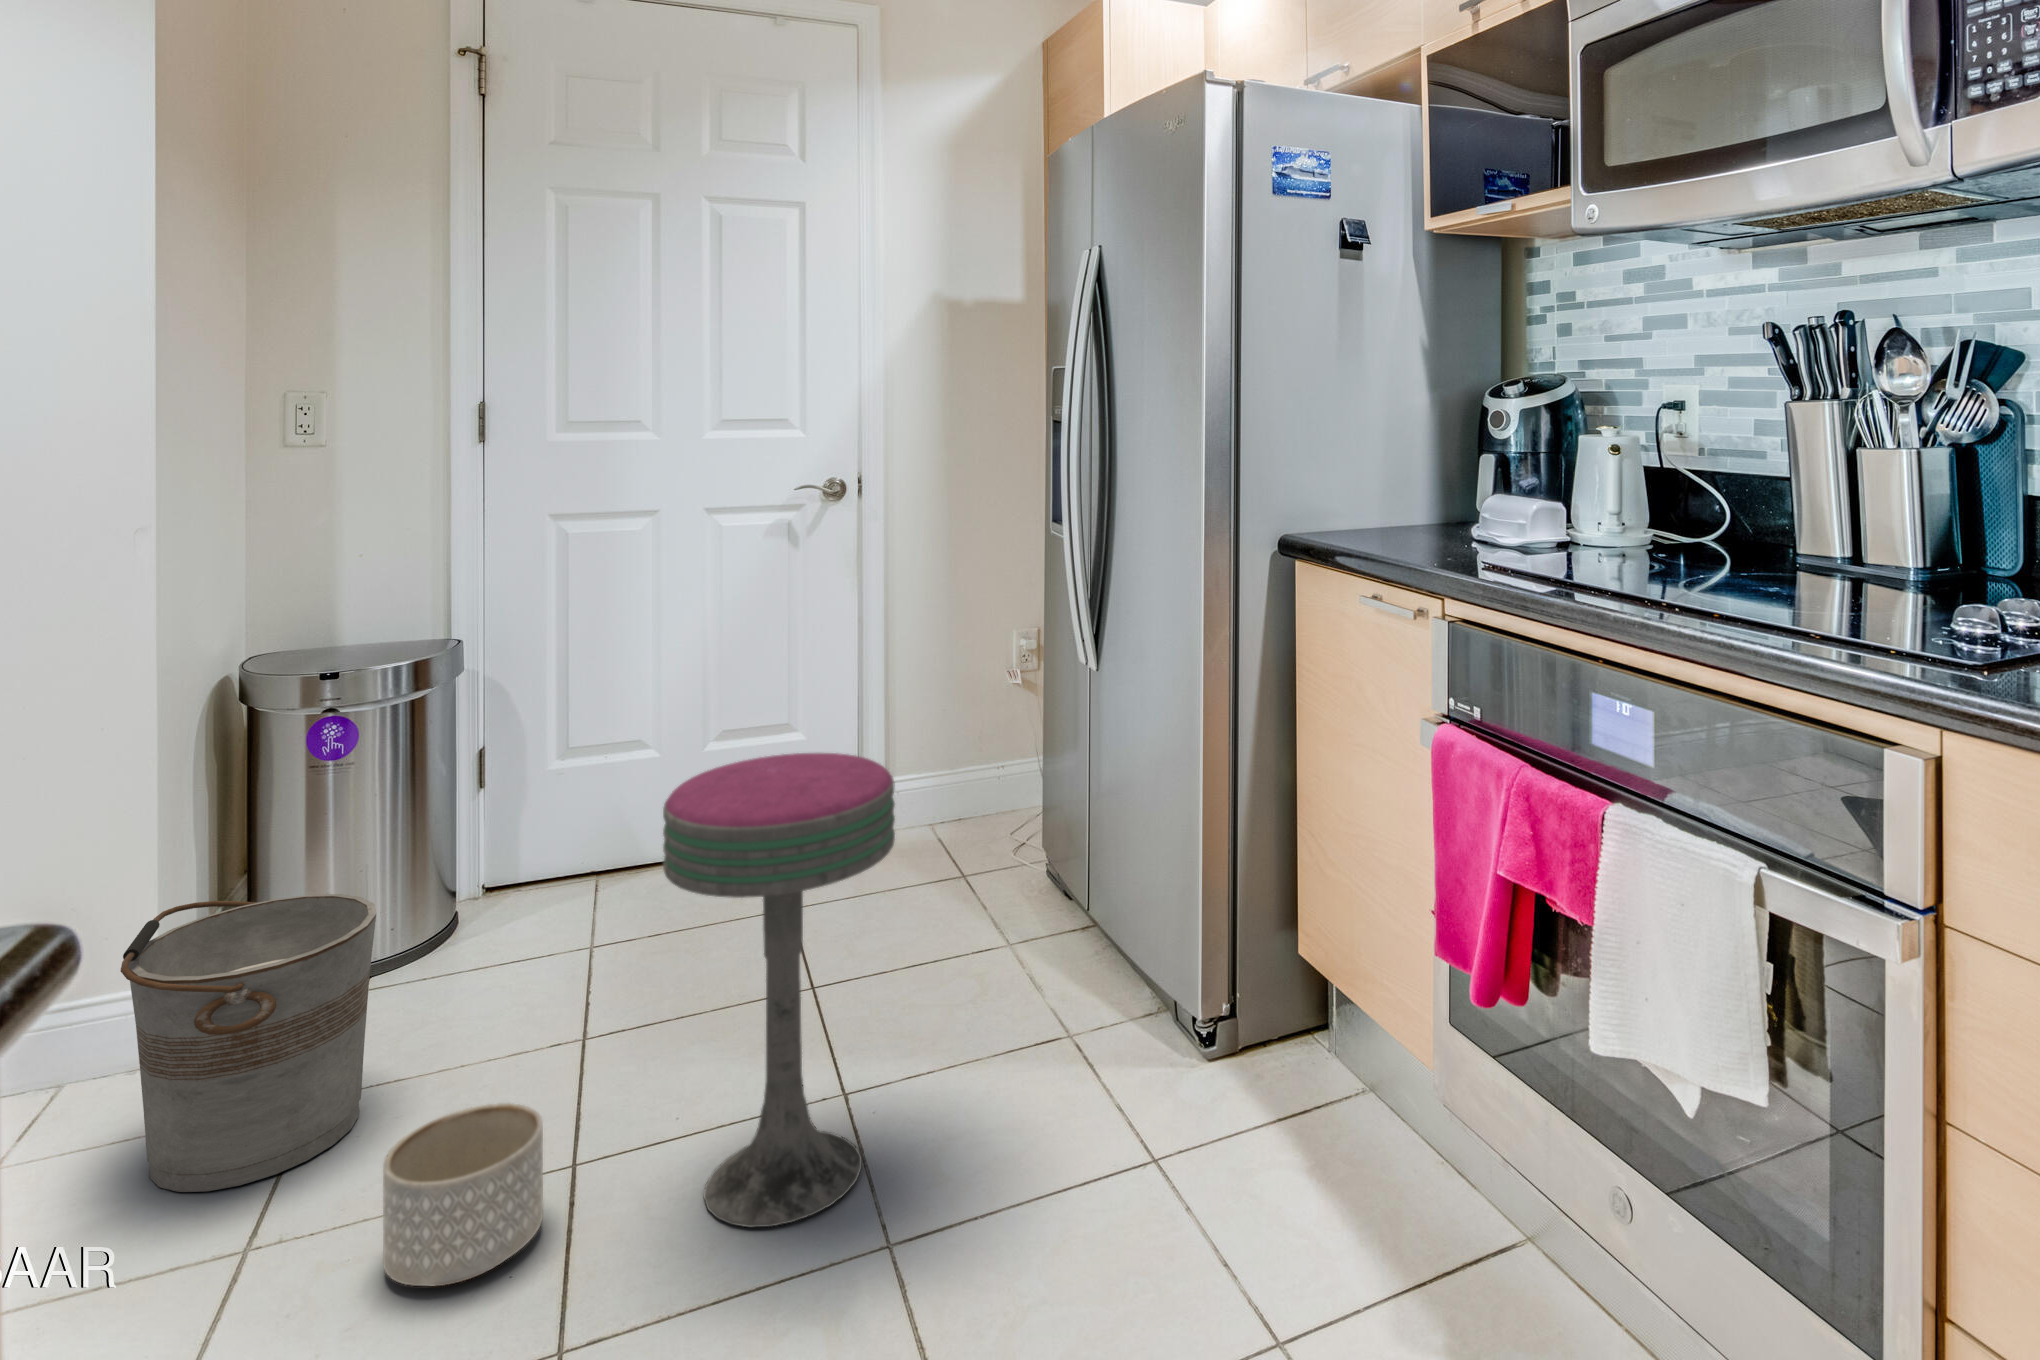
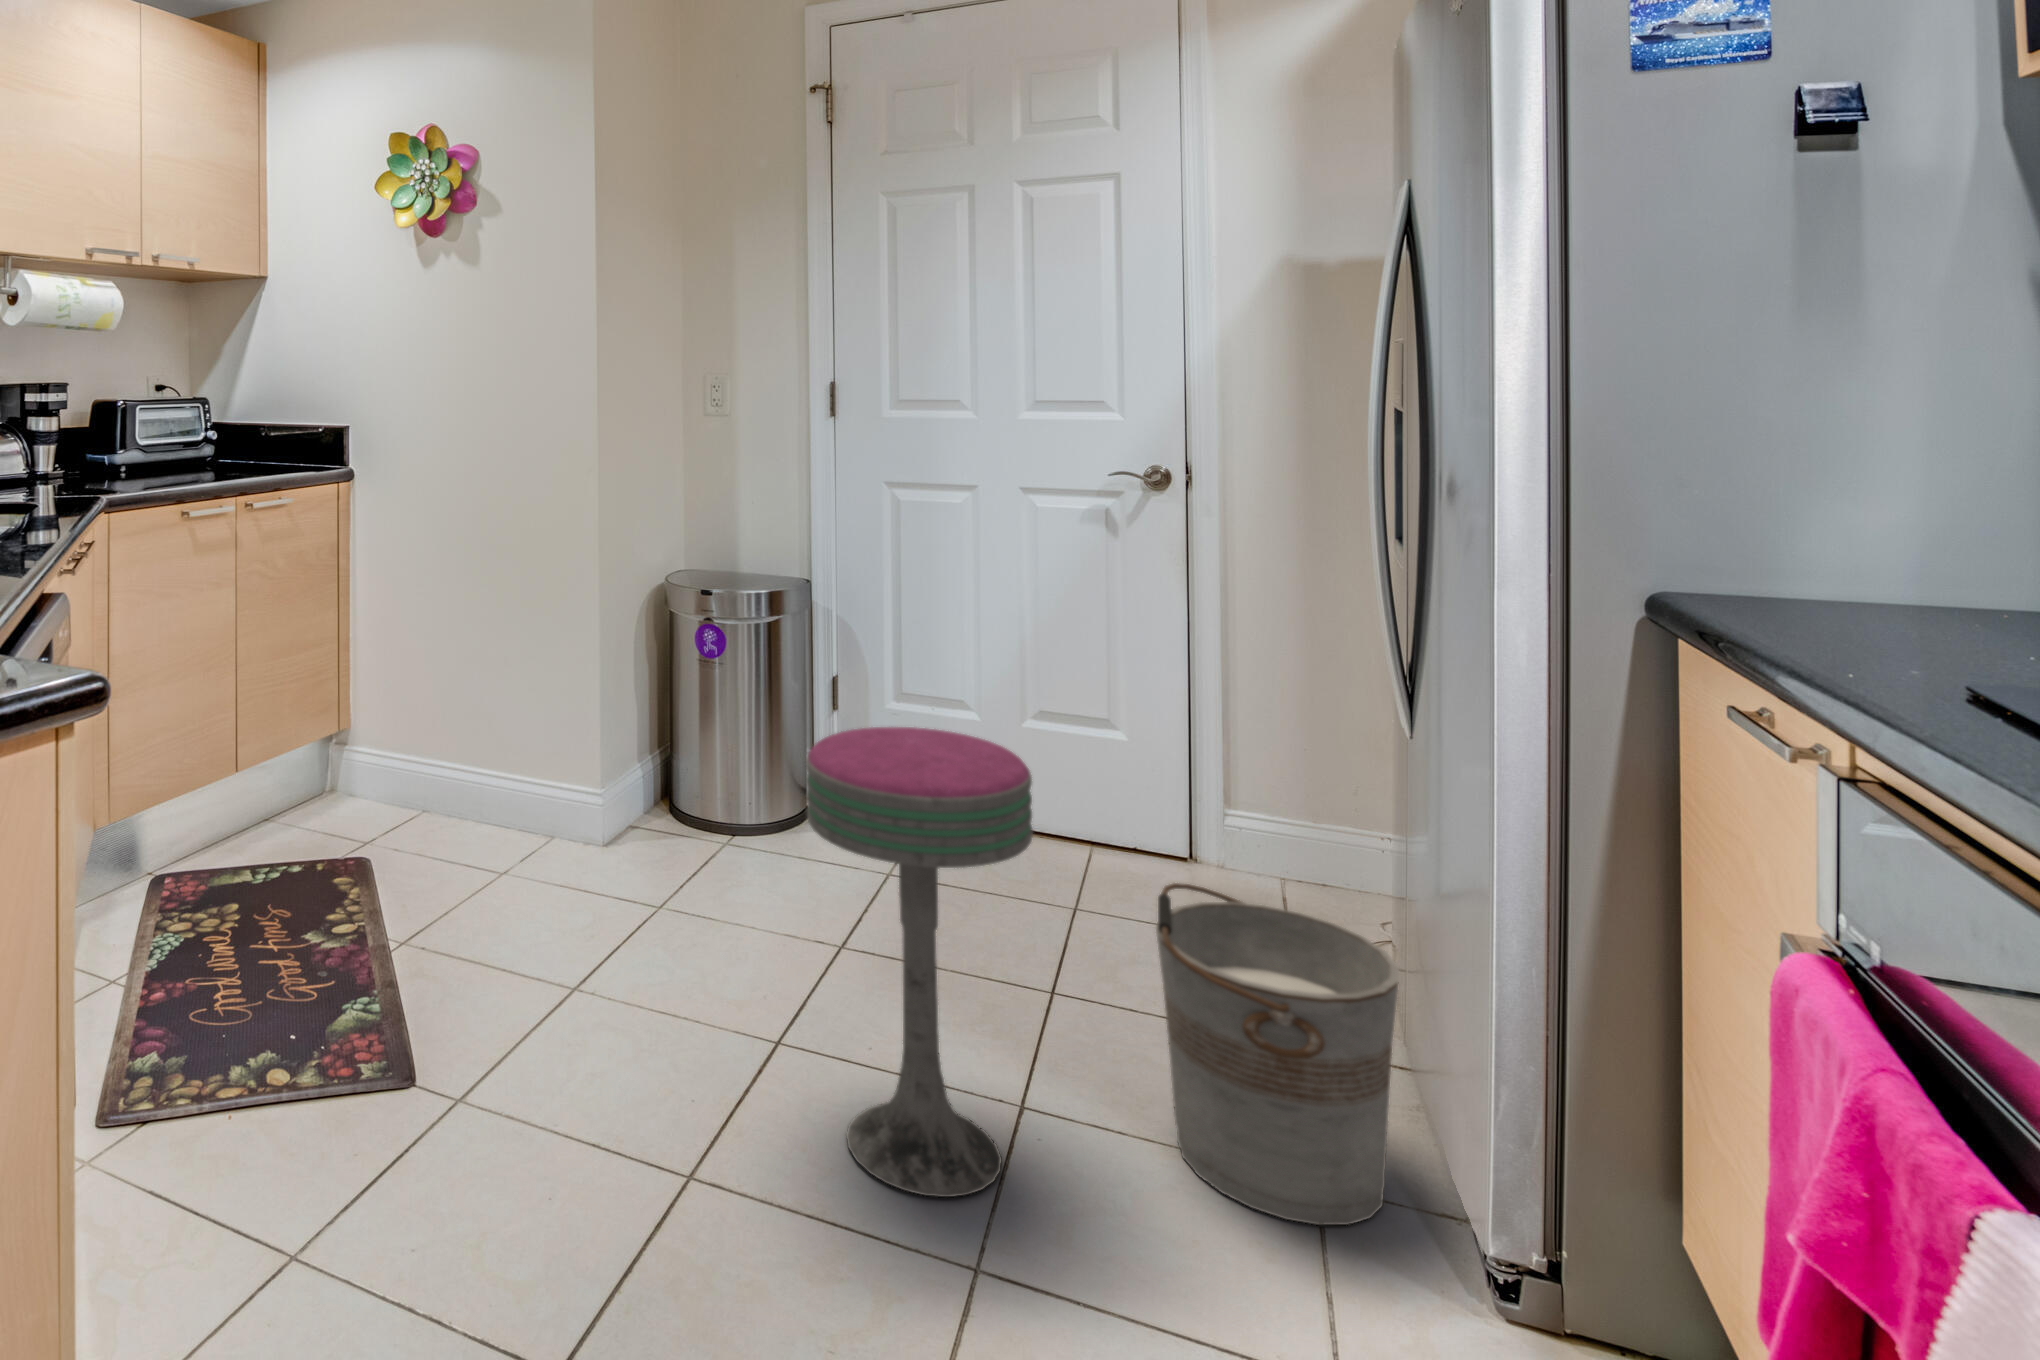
bucket: present [121,894,376,1192] -> present [1156,883,1399,1225]
planter: present [383,1103,543,1287] -> none [619,953,732,1090]

